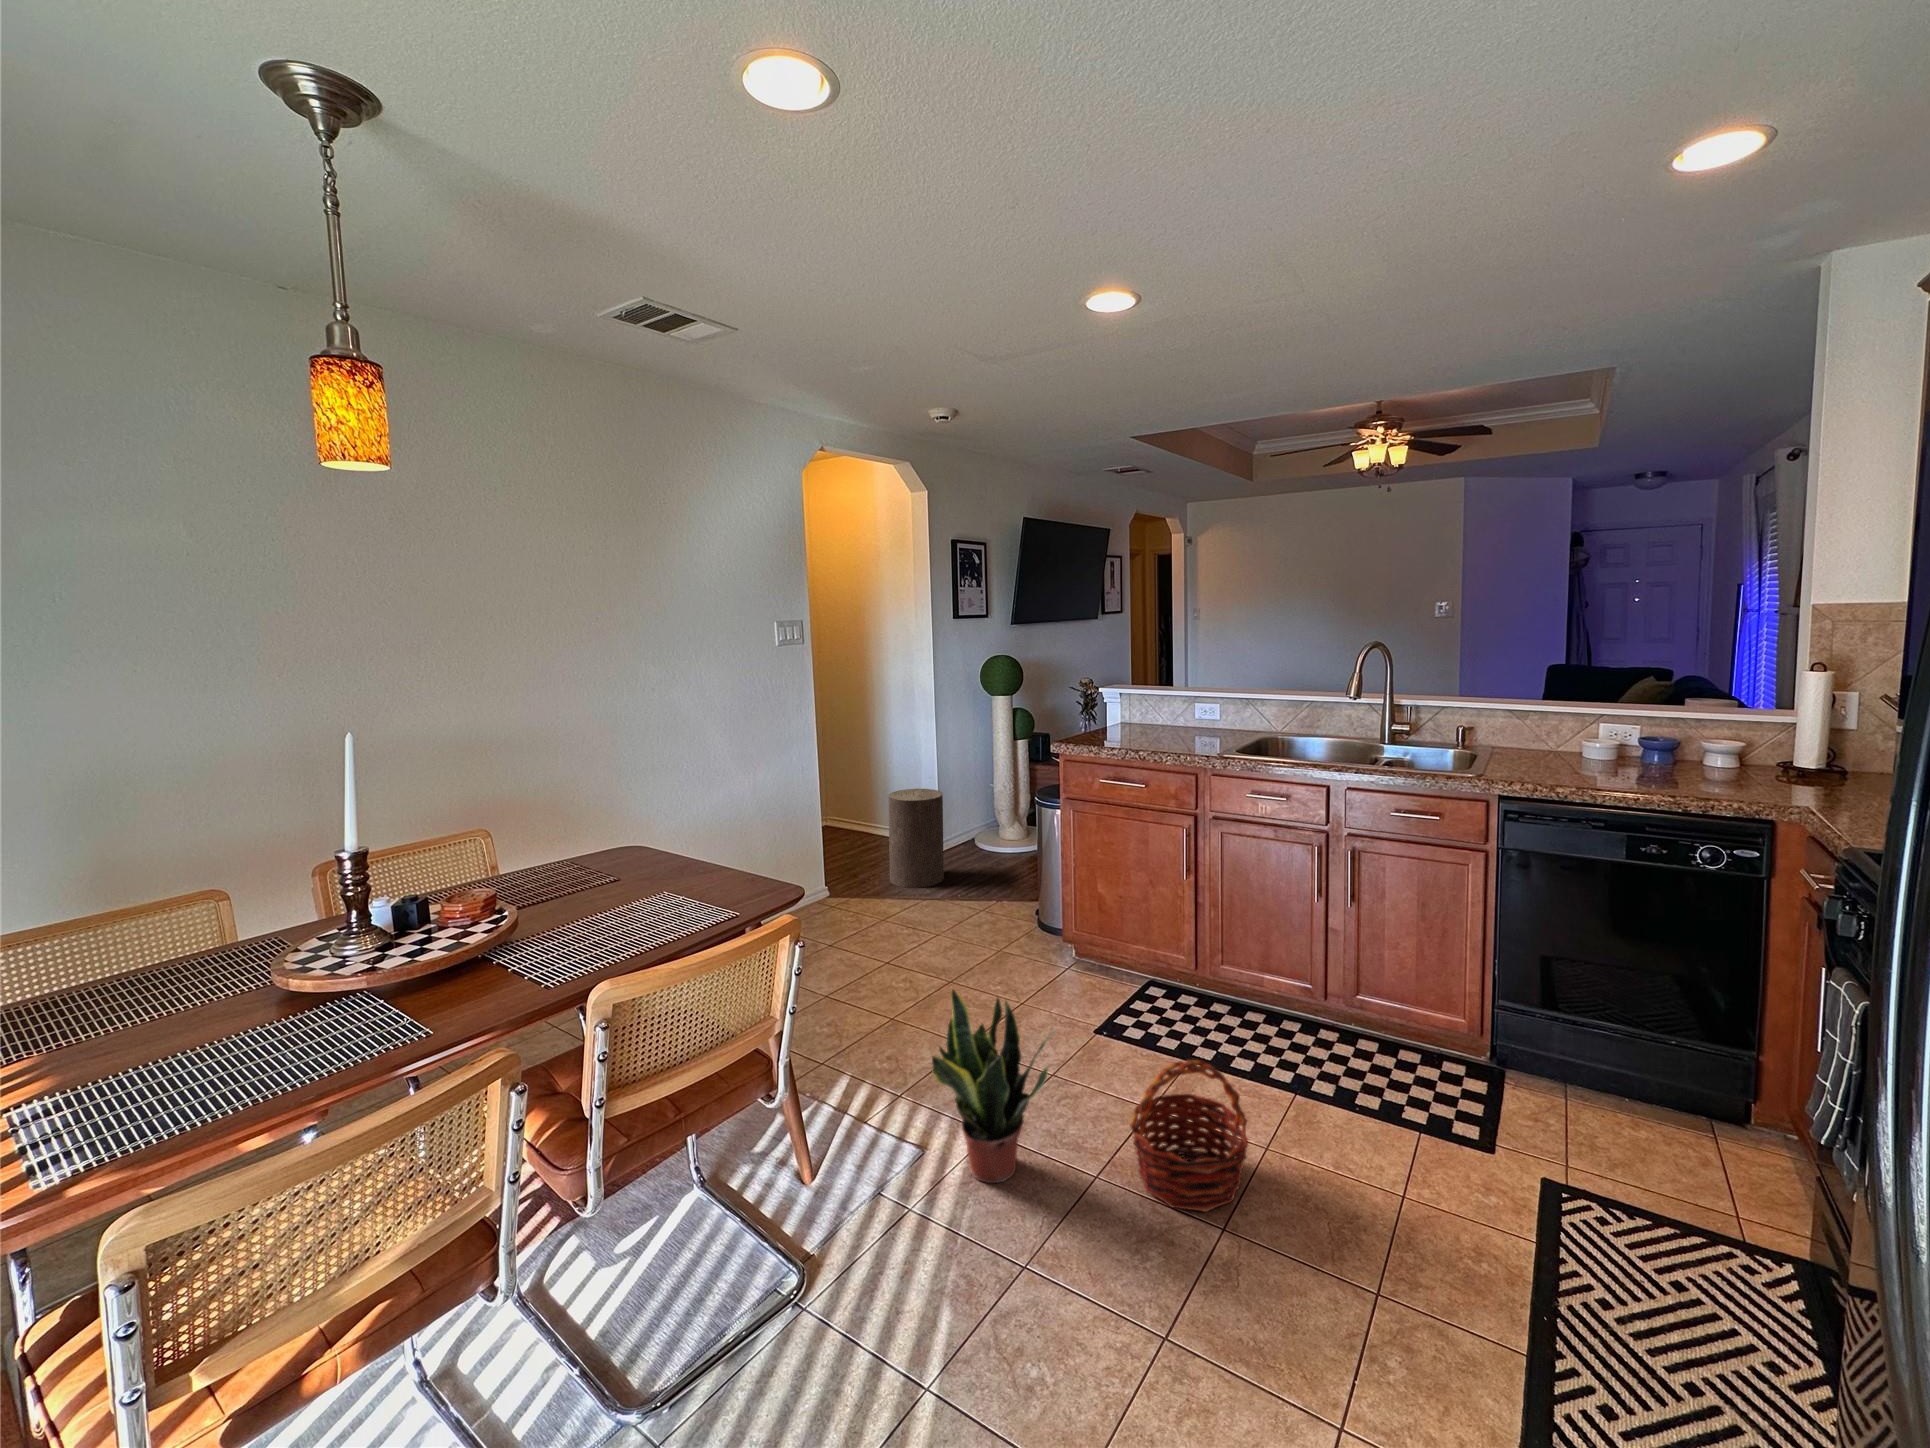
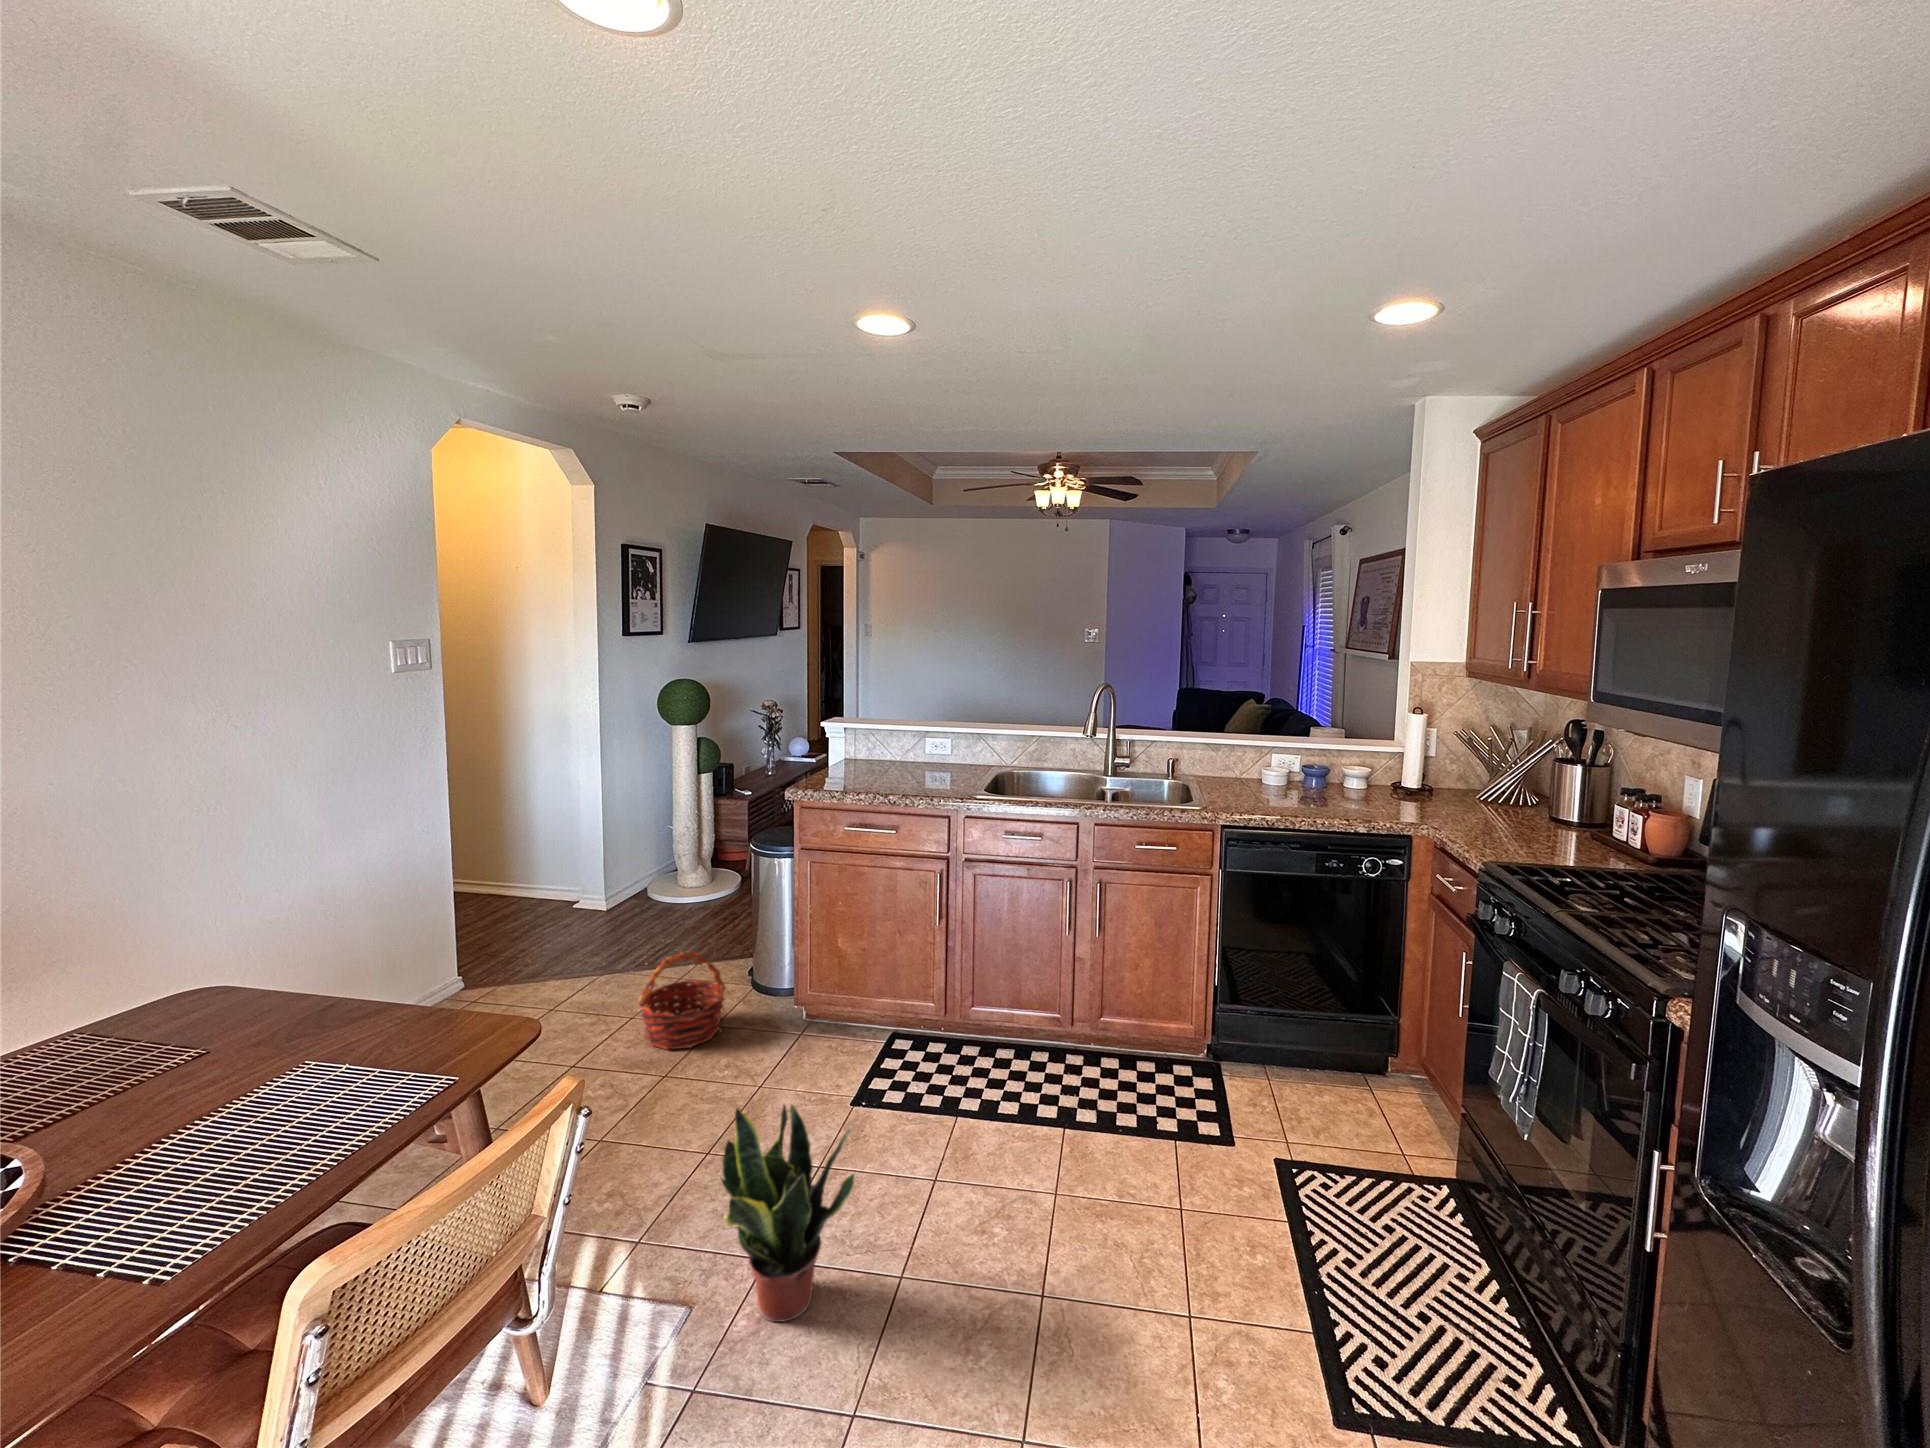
stool: present [888,789,944,888] -> none [547,841,620,962]
basket: present [1129,1060,1248,1212] -> present [638,951,726,1049]

